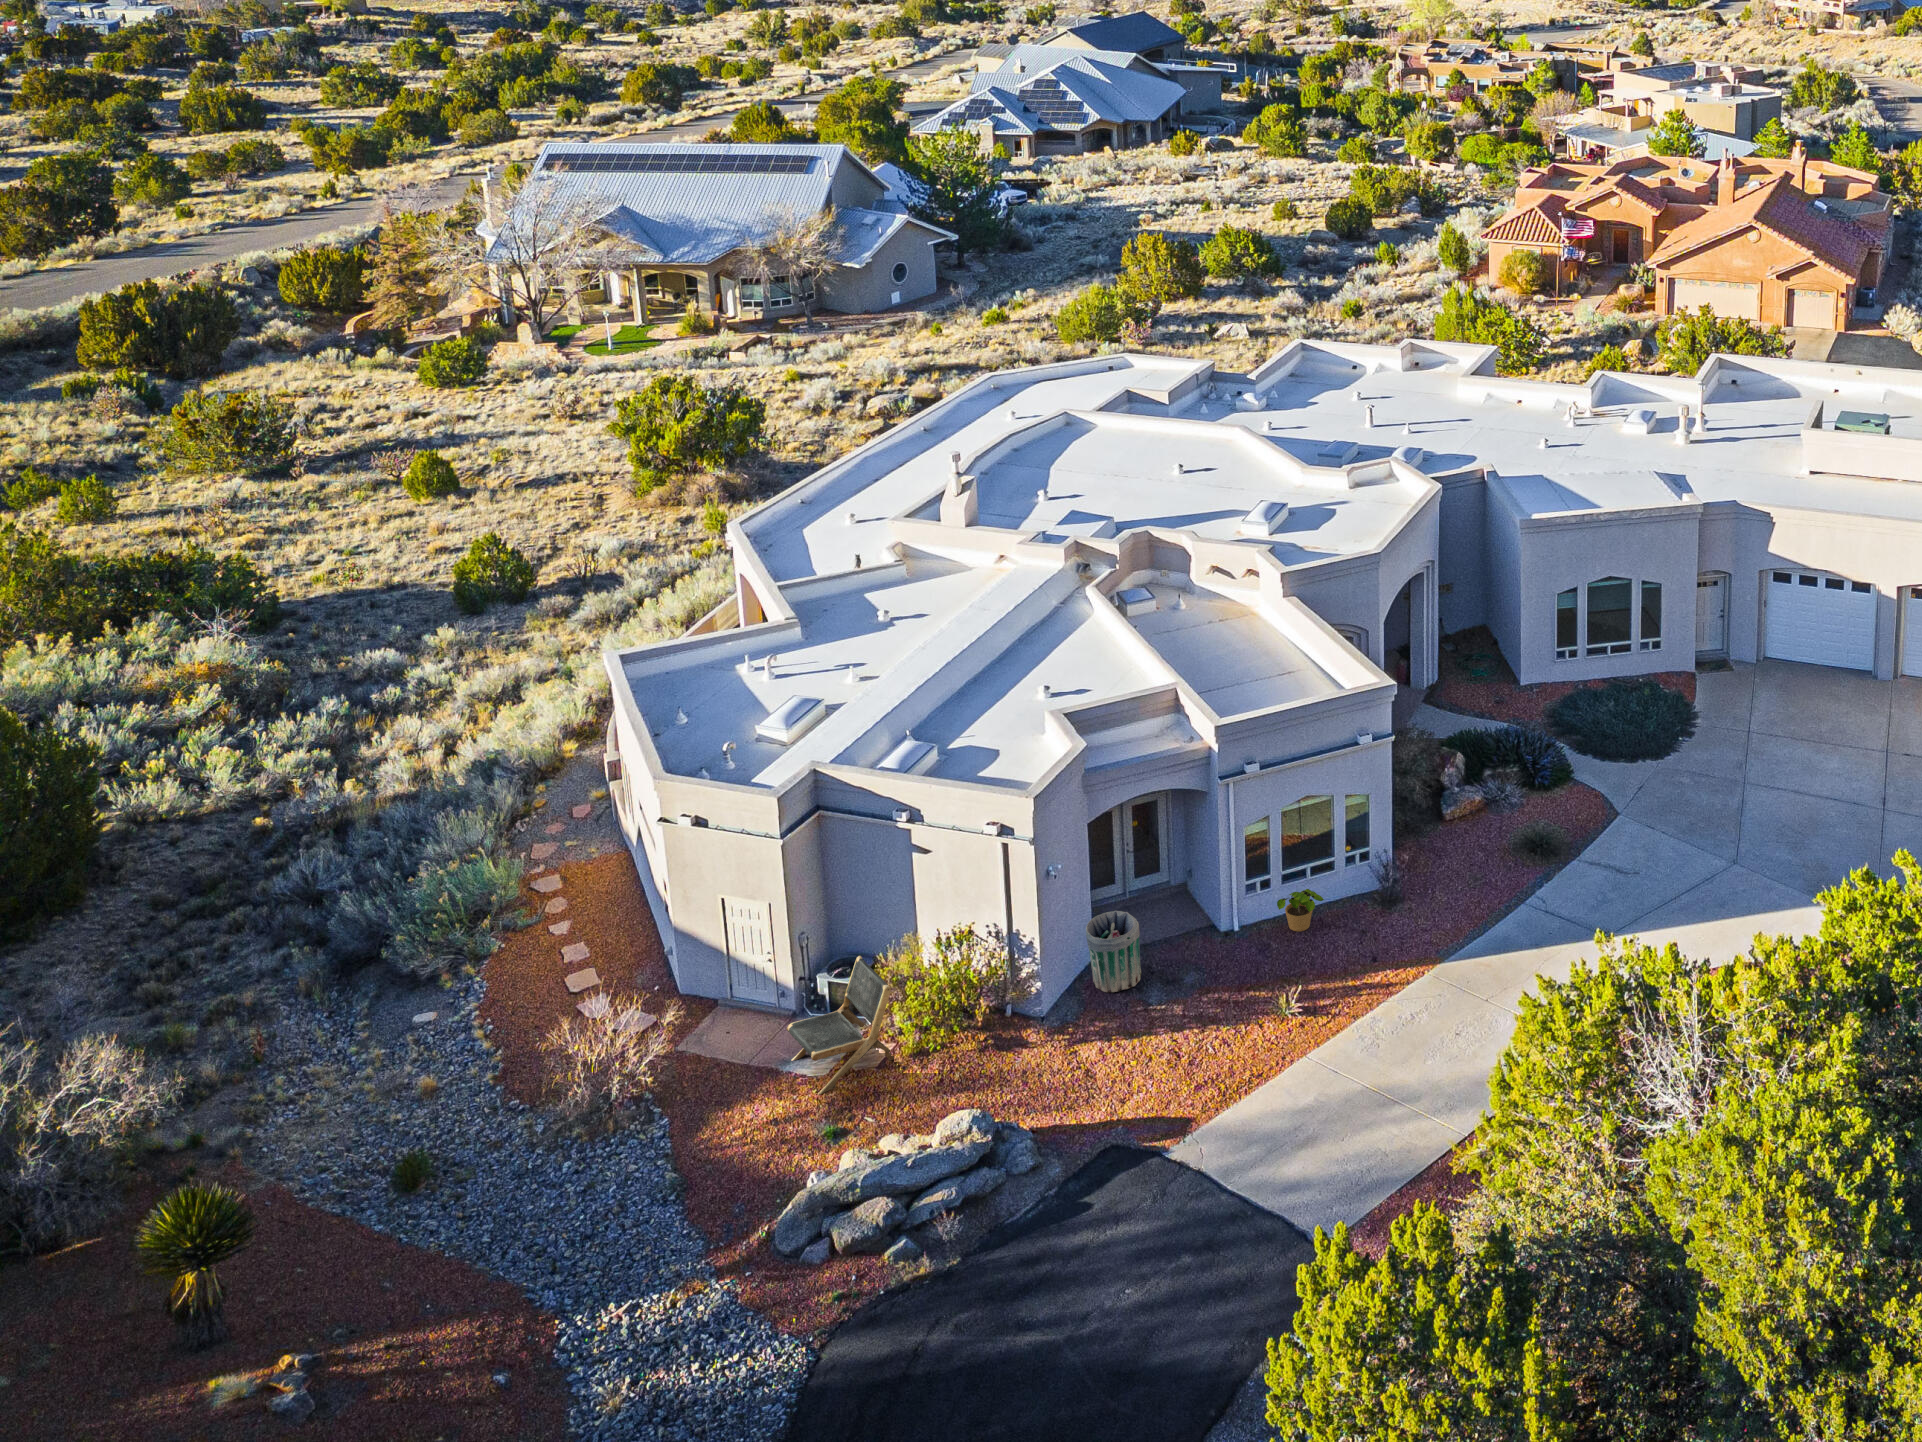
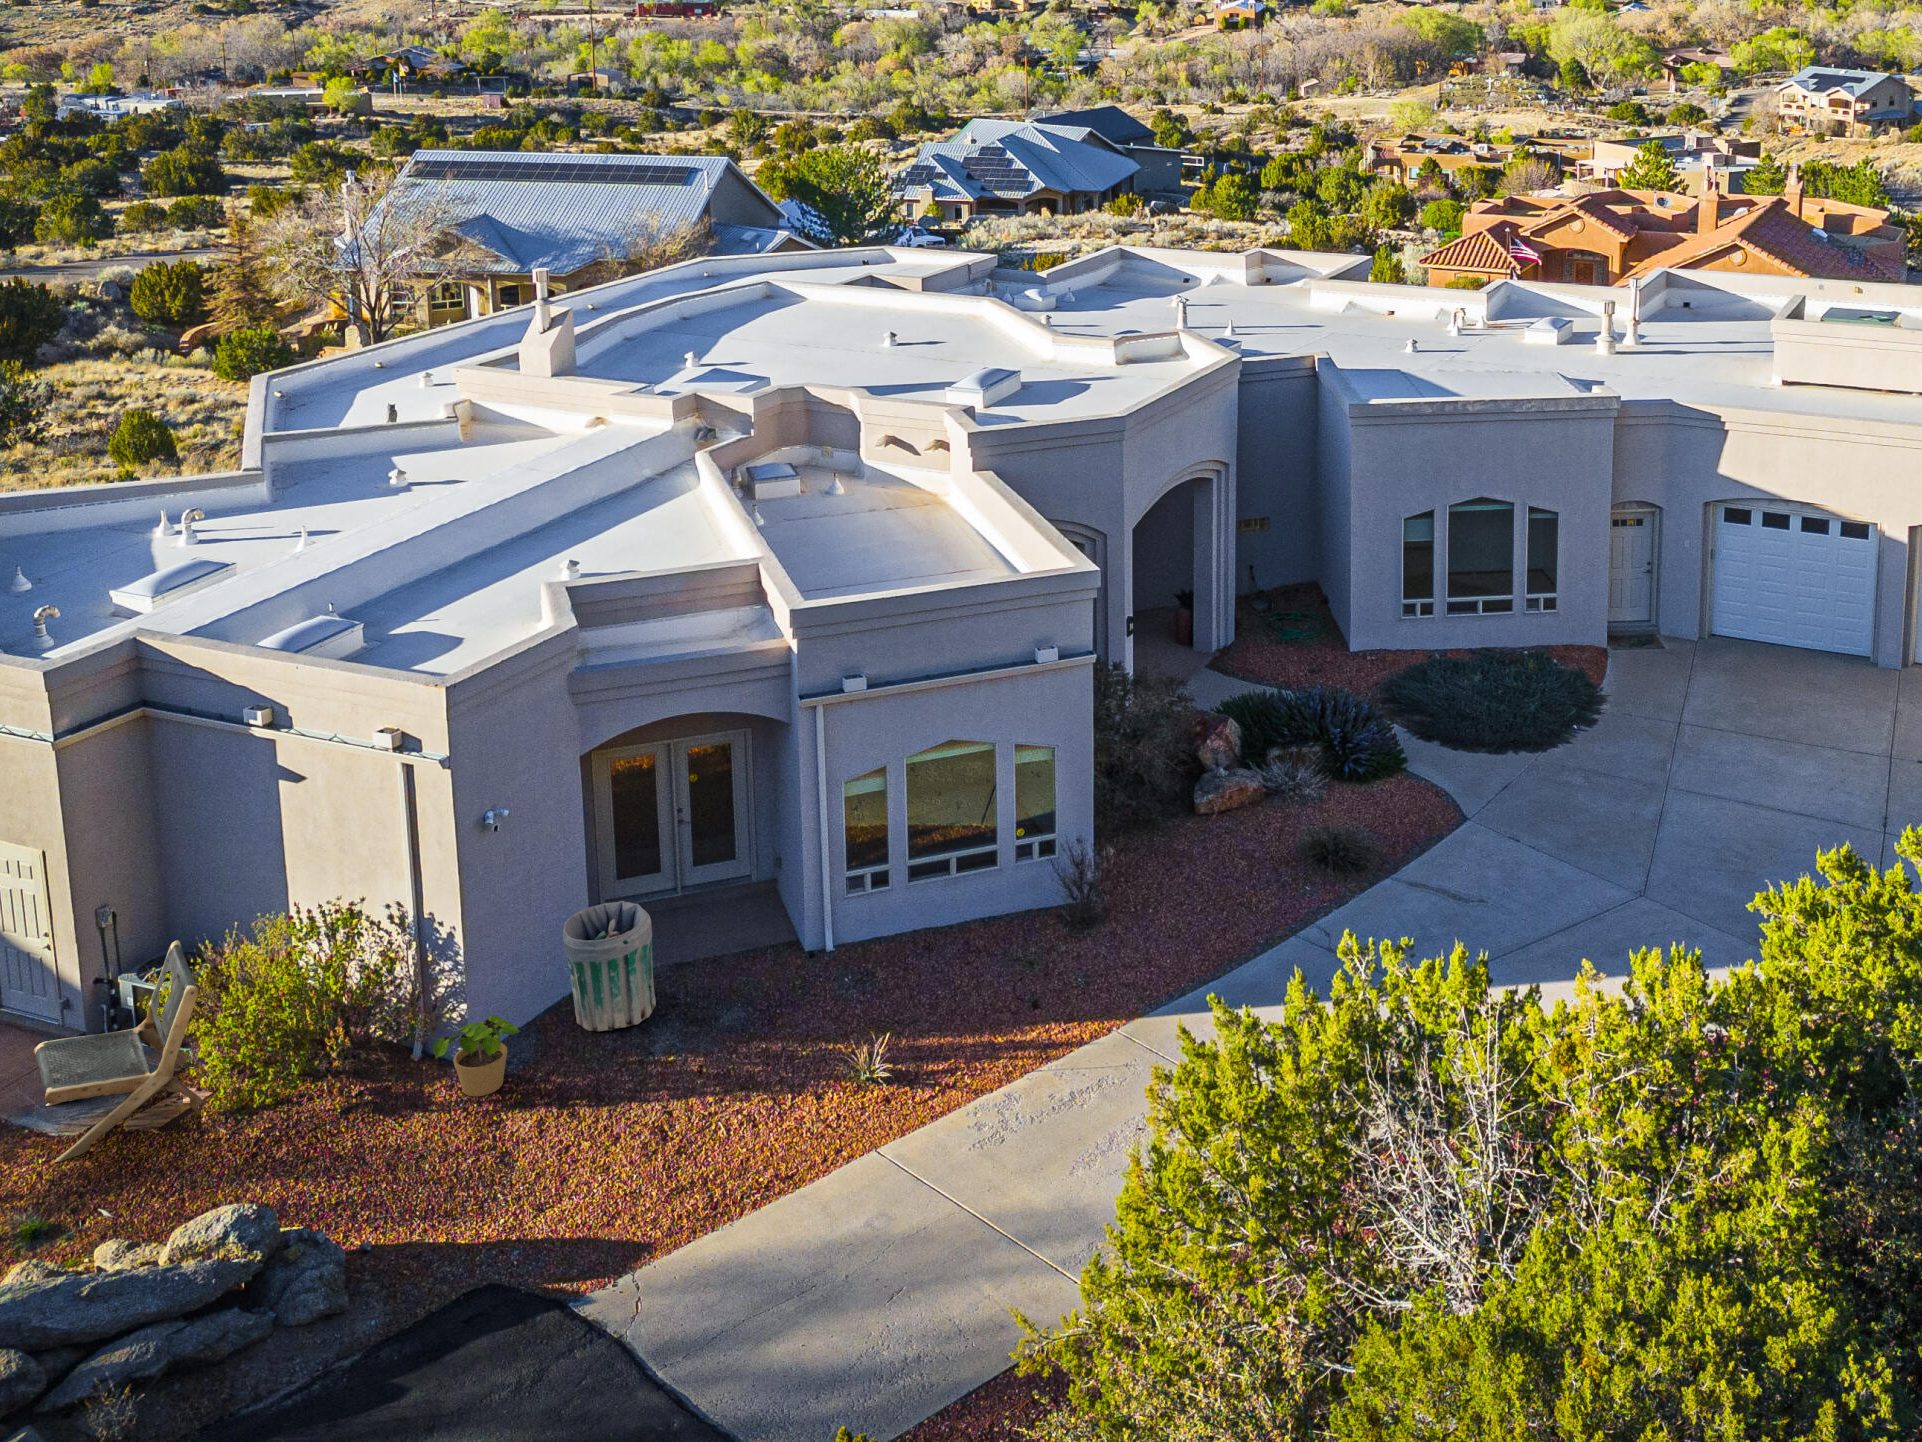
potted plant: present [1277,889,1324,932] -> present [433,1015,521,1096]

